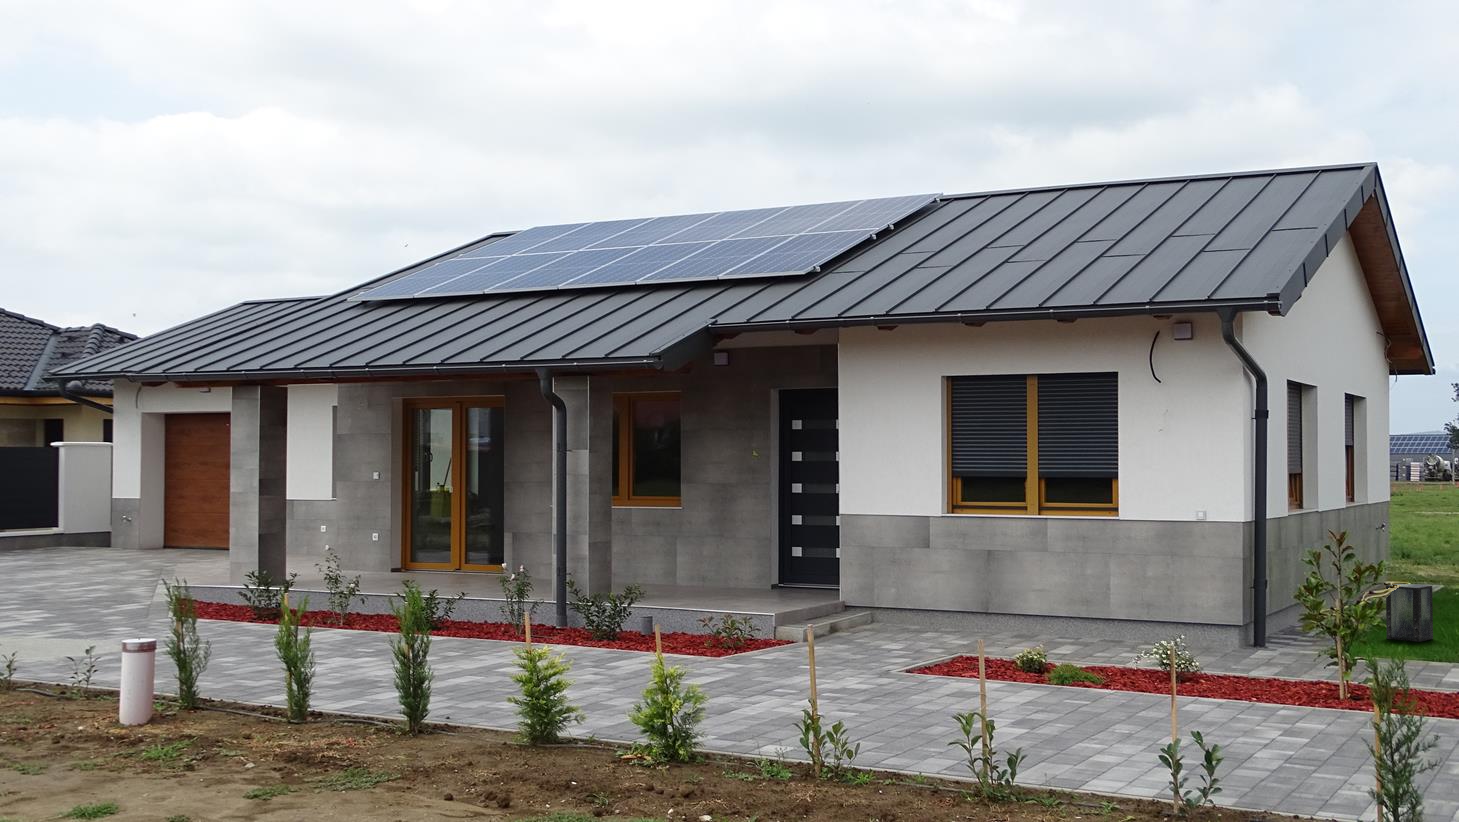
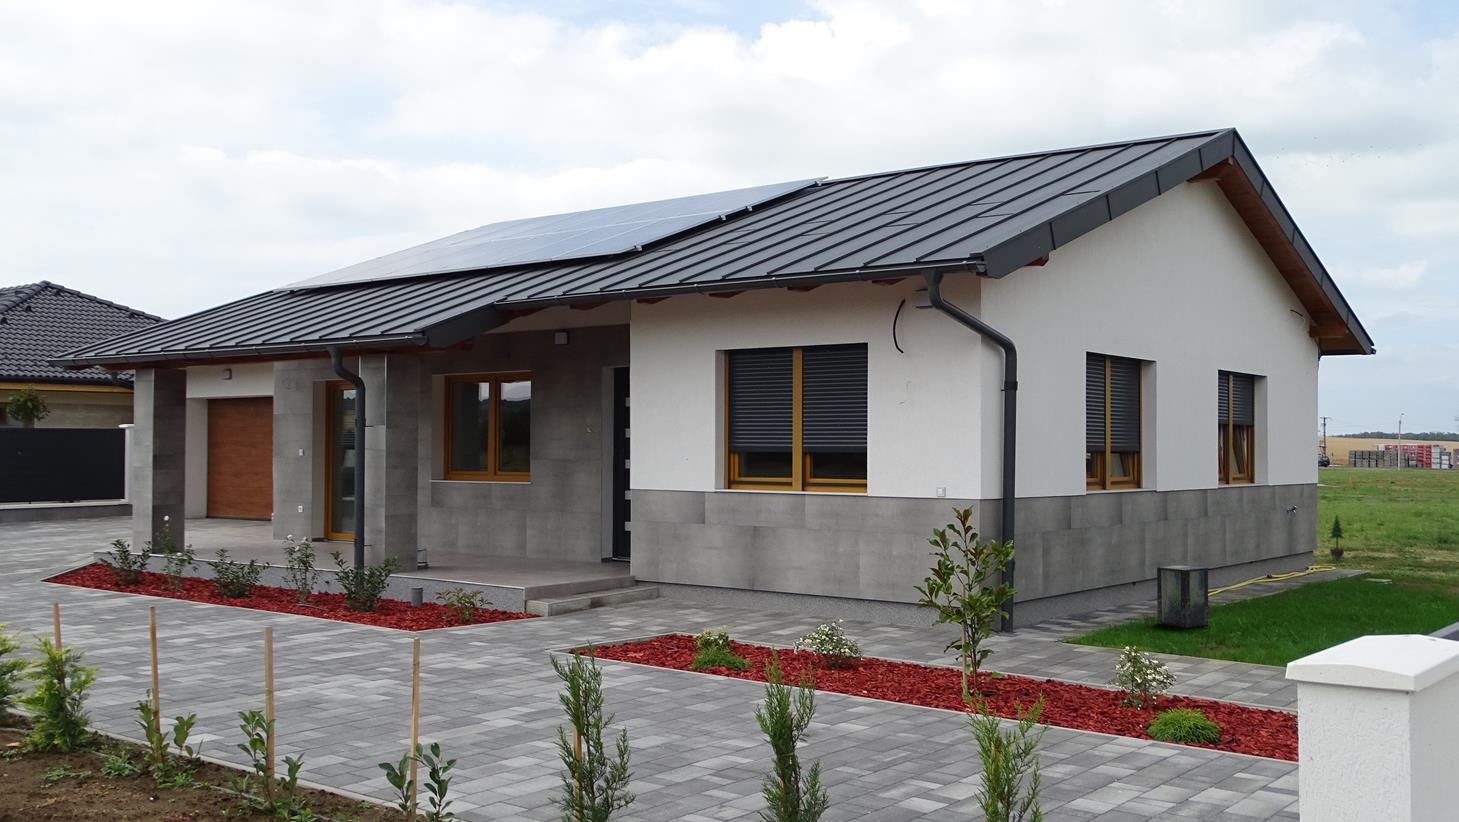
potted tree: none [1415,536,1432,581] -> present [1330,516,1344,560]

